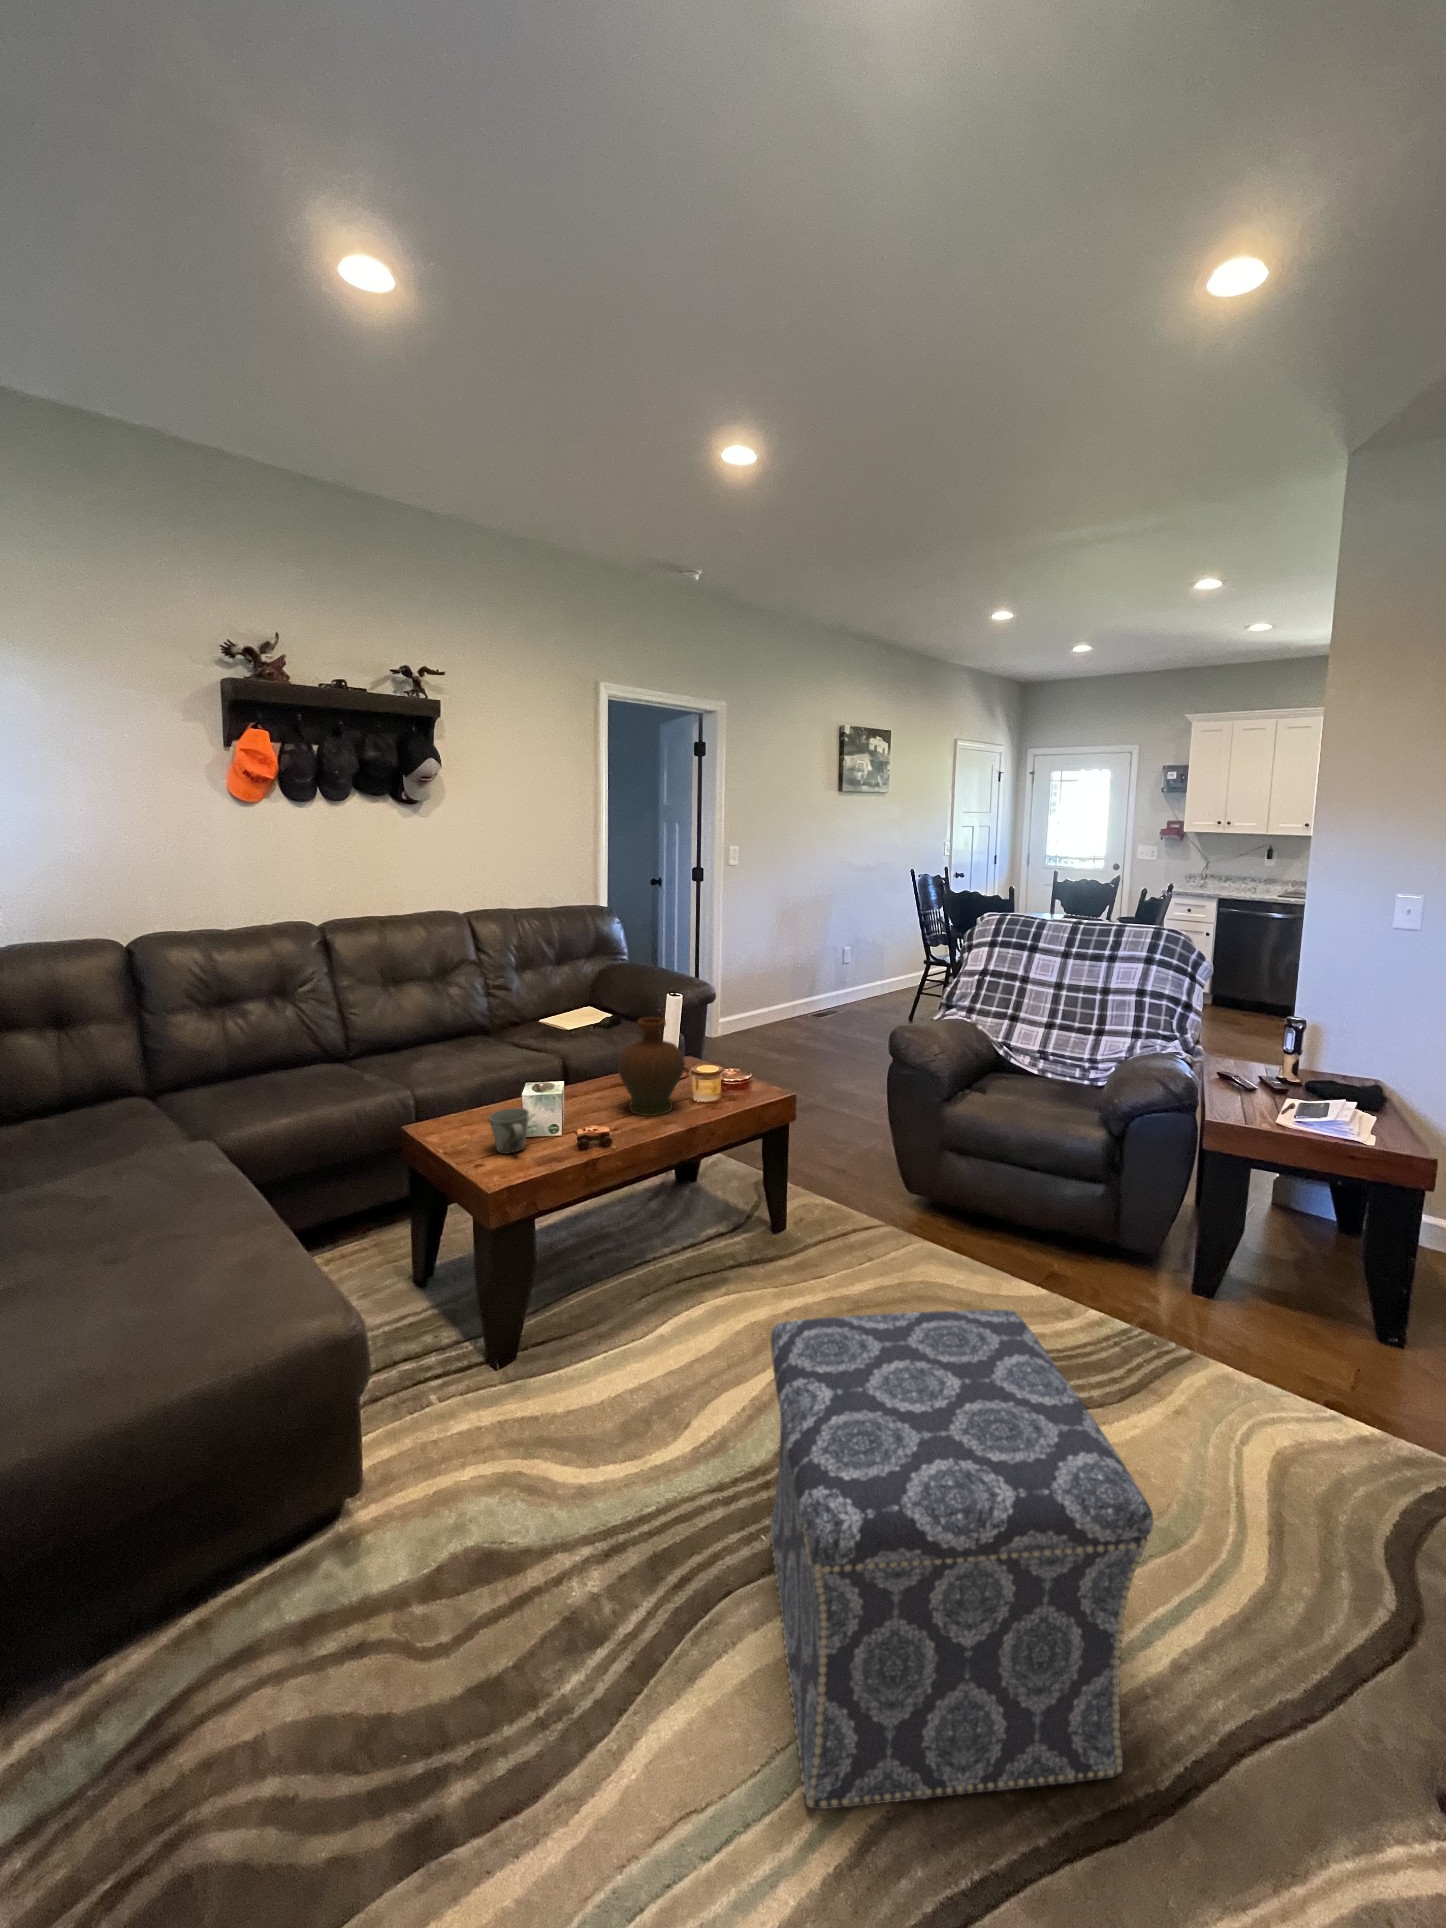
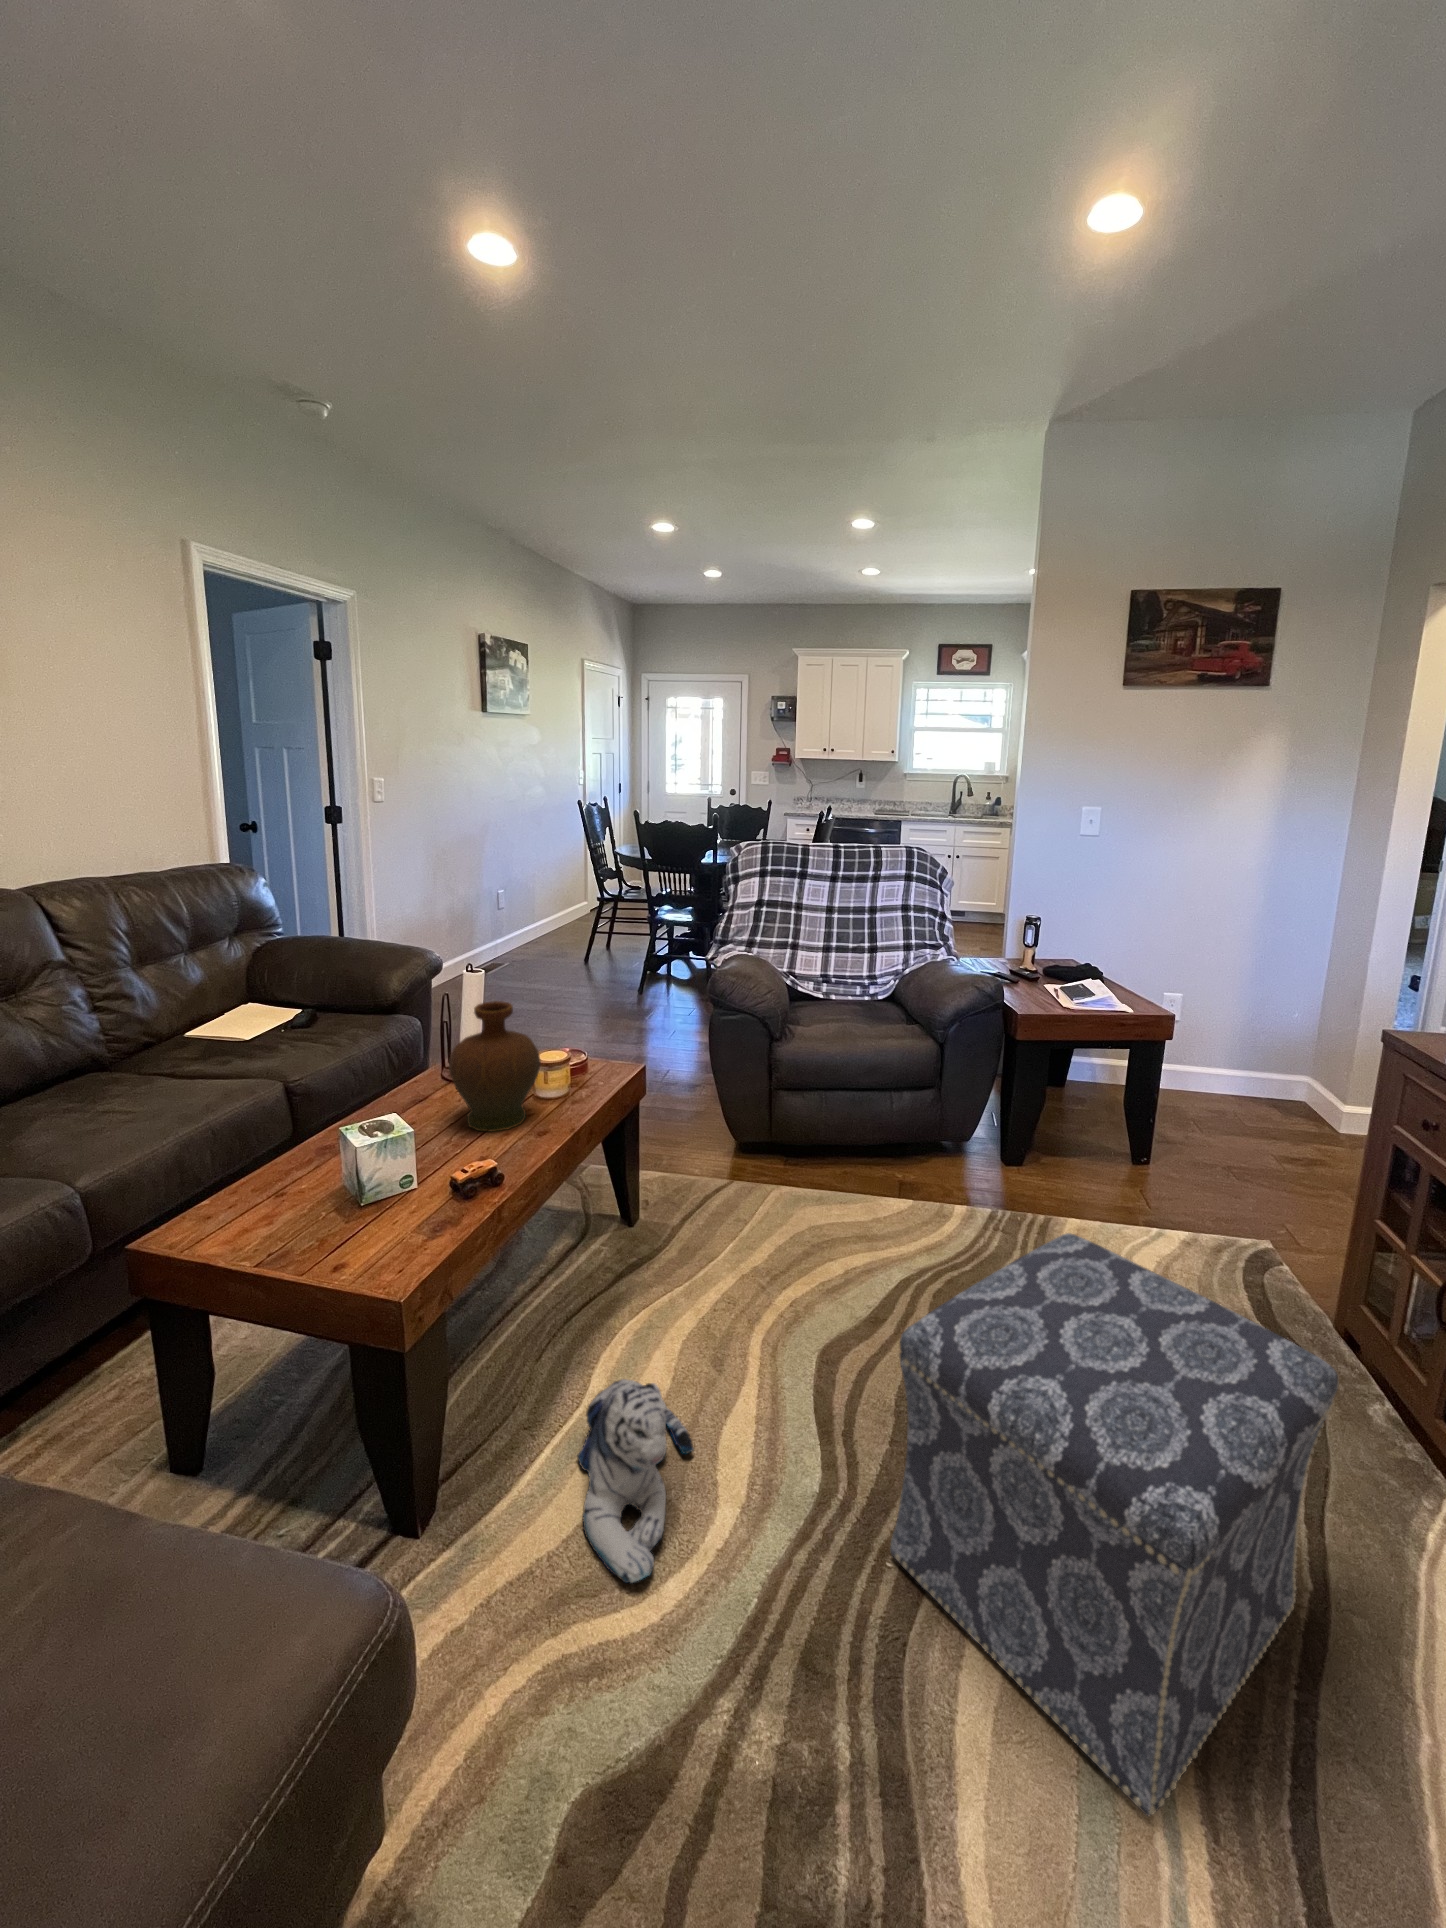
mug: present [489,1108,529,1154] -> none [329,1162,402,1235]
plush toy: none [579,1315,697,1456] -> present [577,1379,693,1583]

